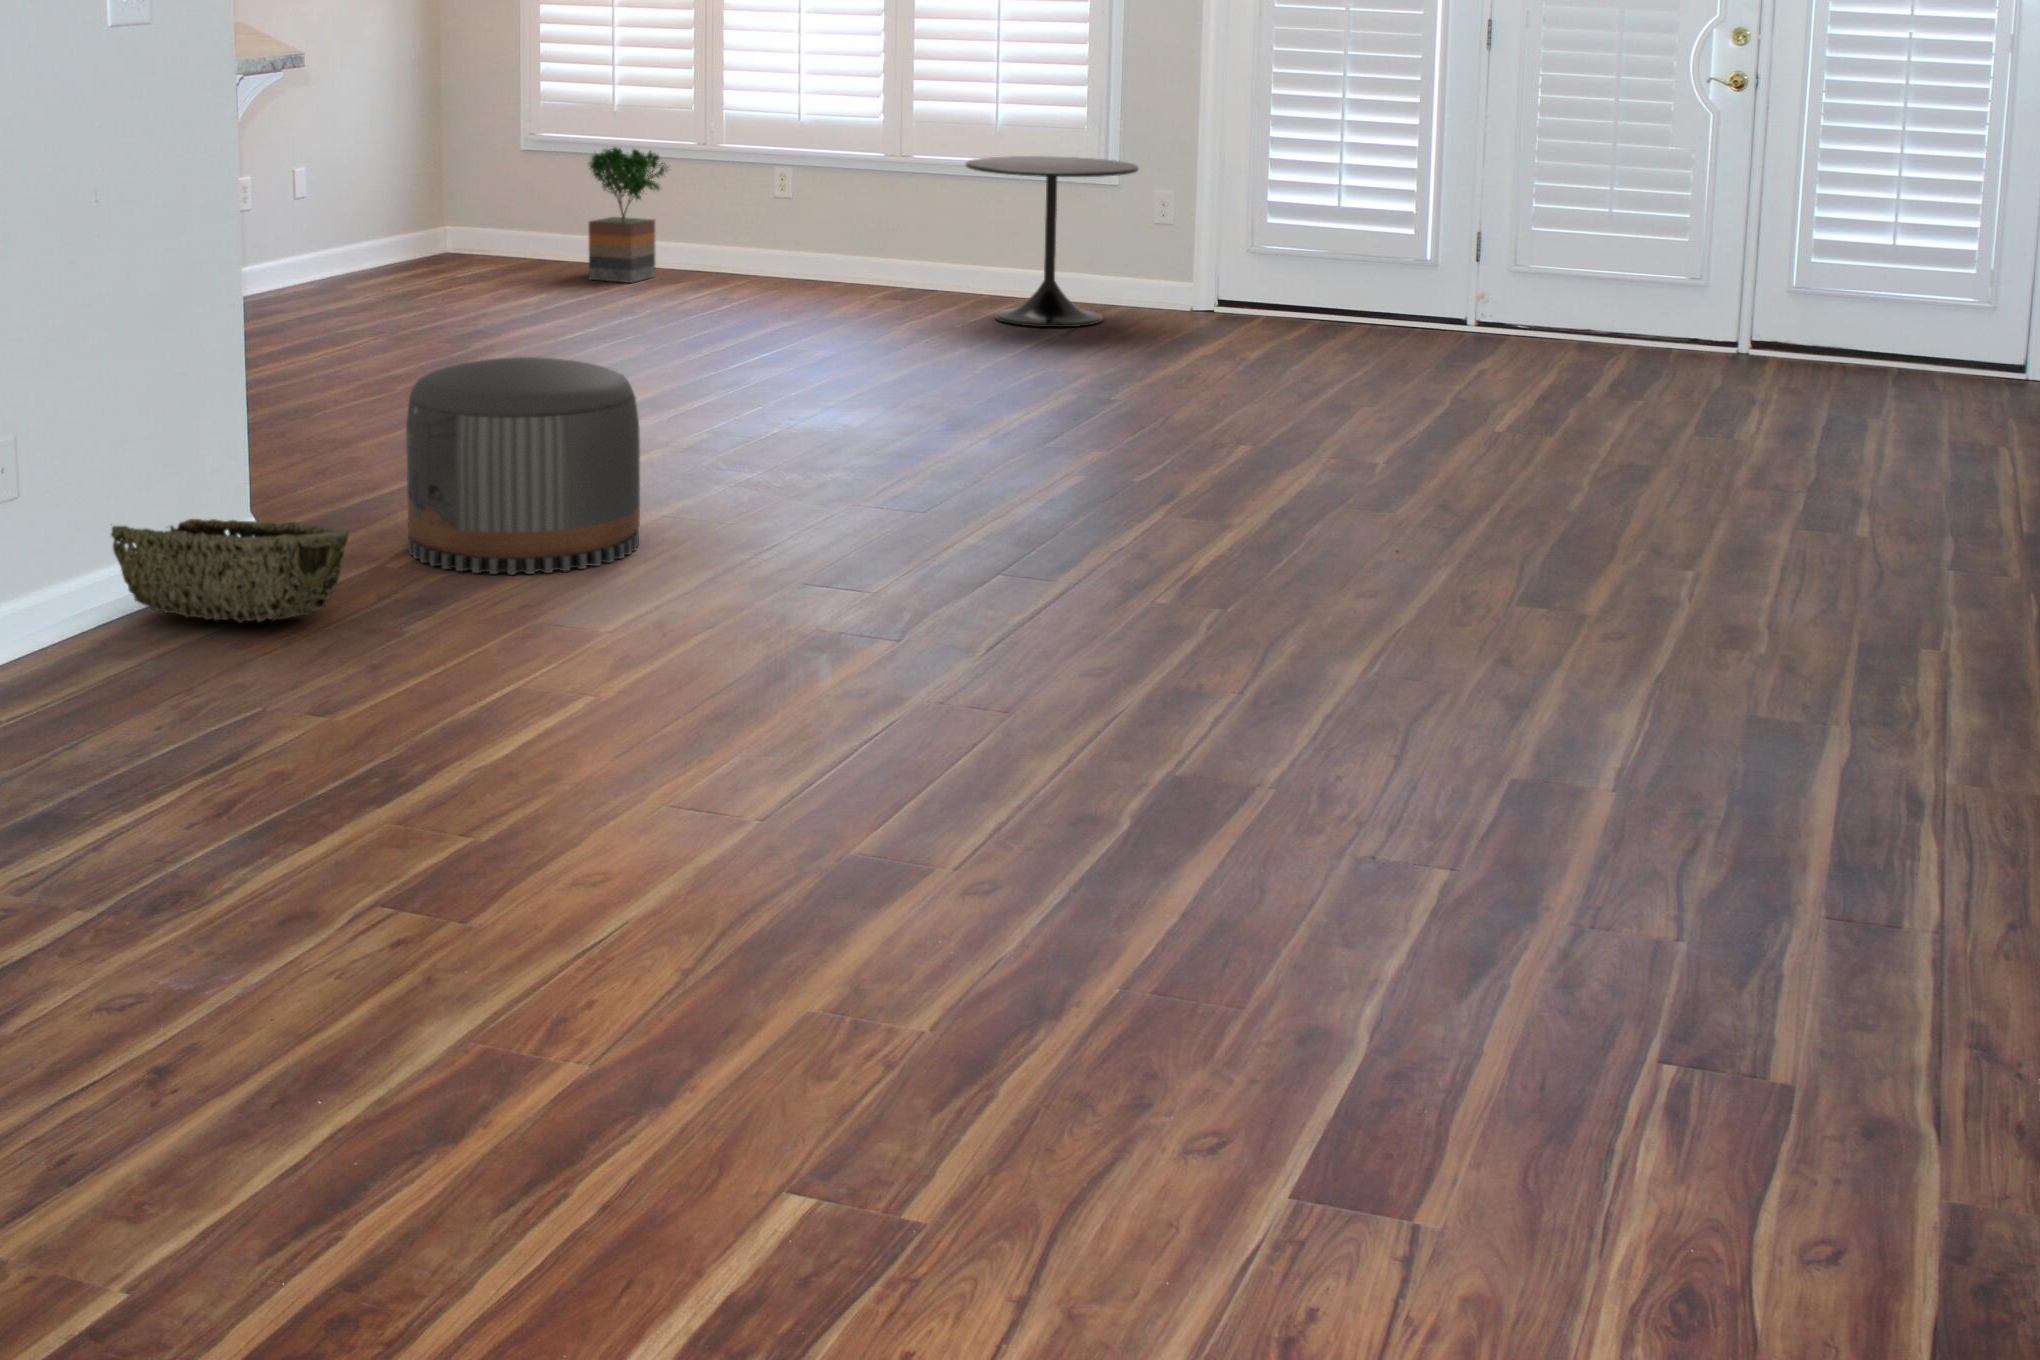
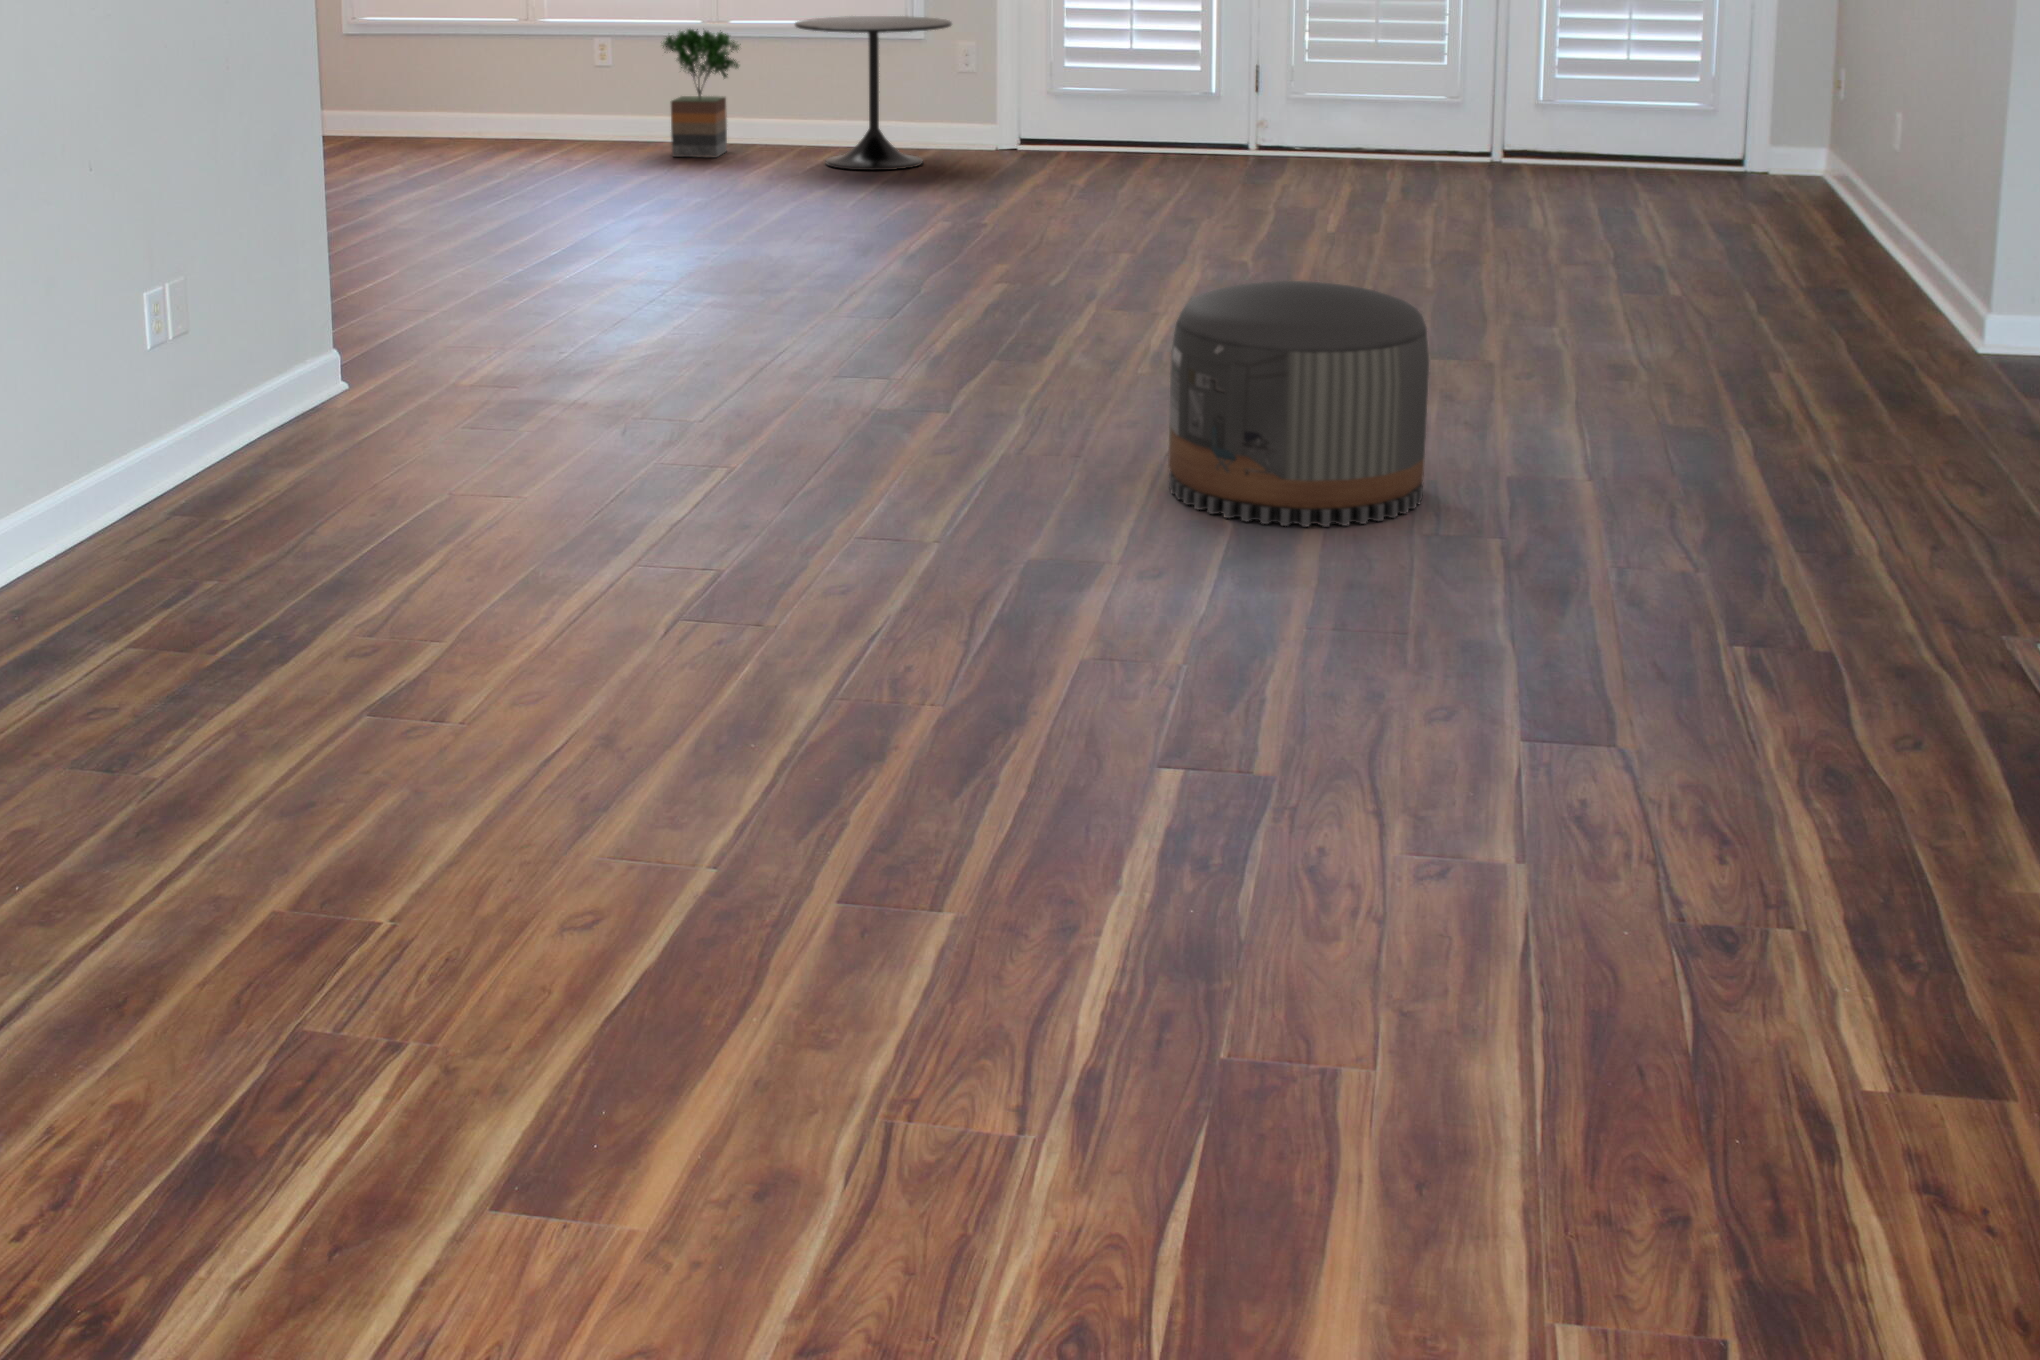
potted tree: present [589,147,669,283] -> present [662,29,739,158]
pouf: present [406,357,640,574] -> present [1168,281,1429,527]
woven basket: present [111,519,349,622] -> none [248,355,466,447]

